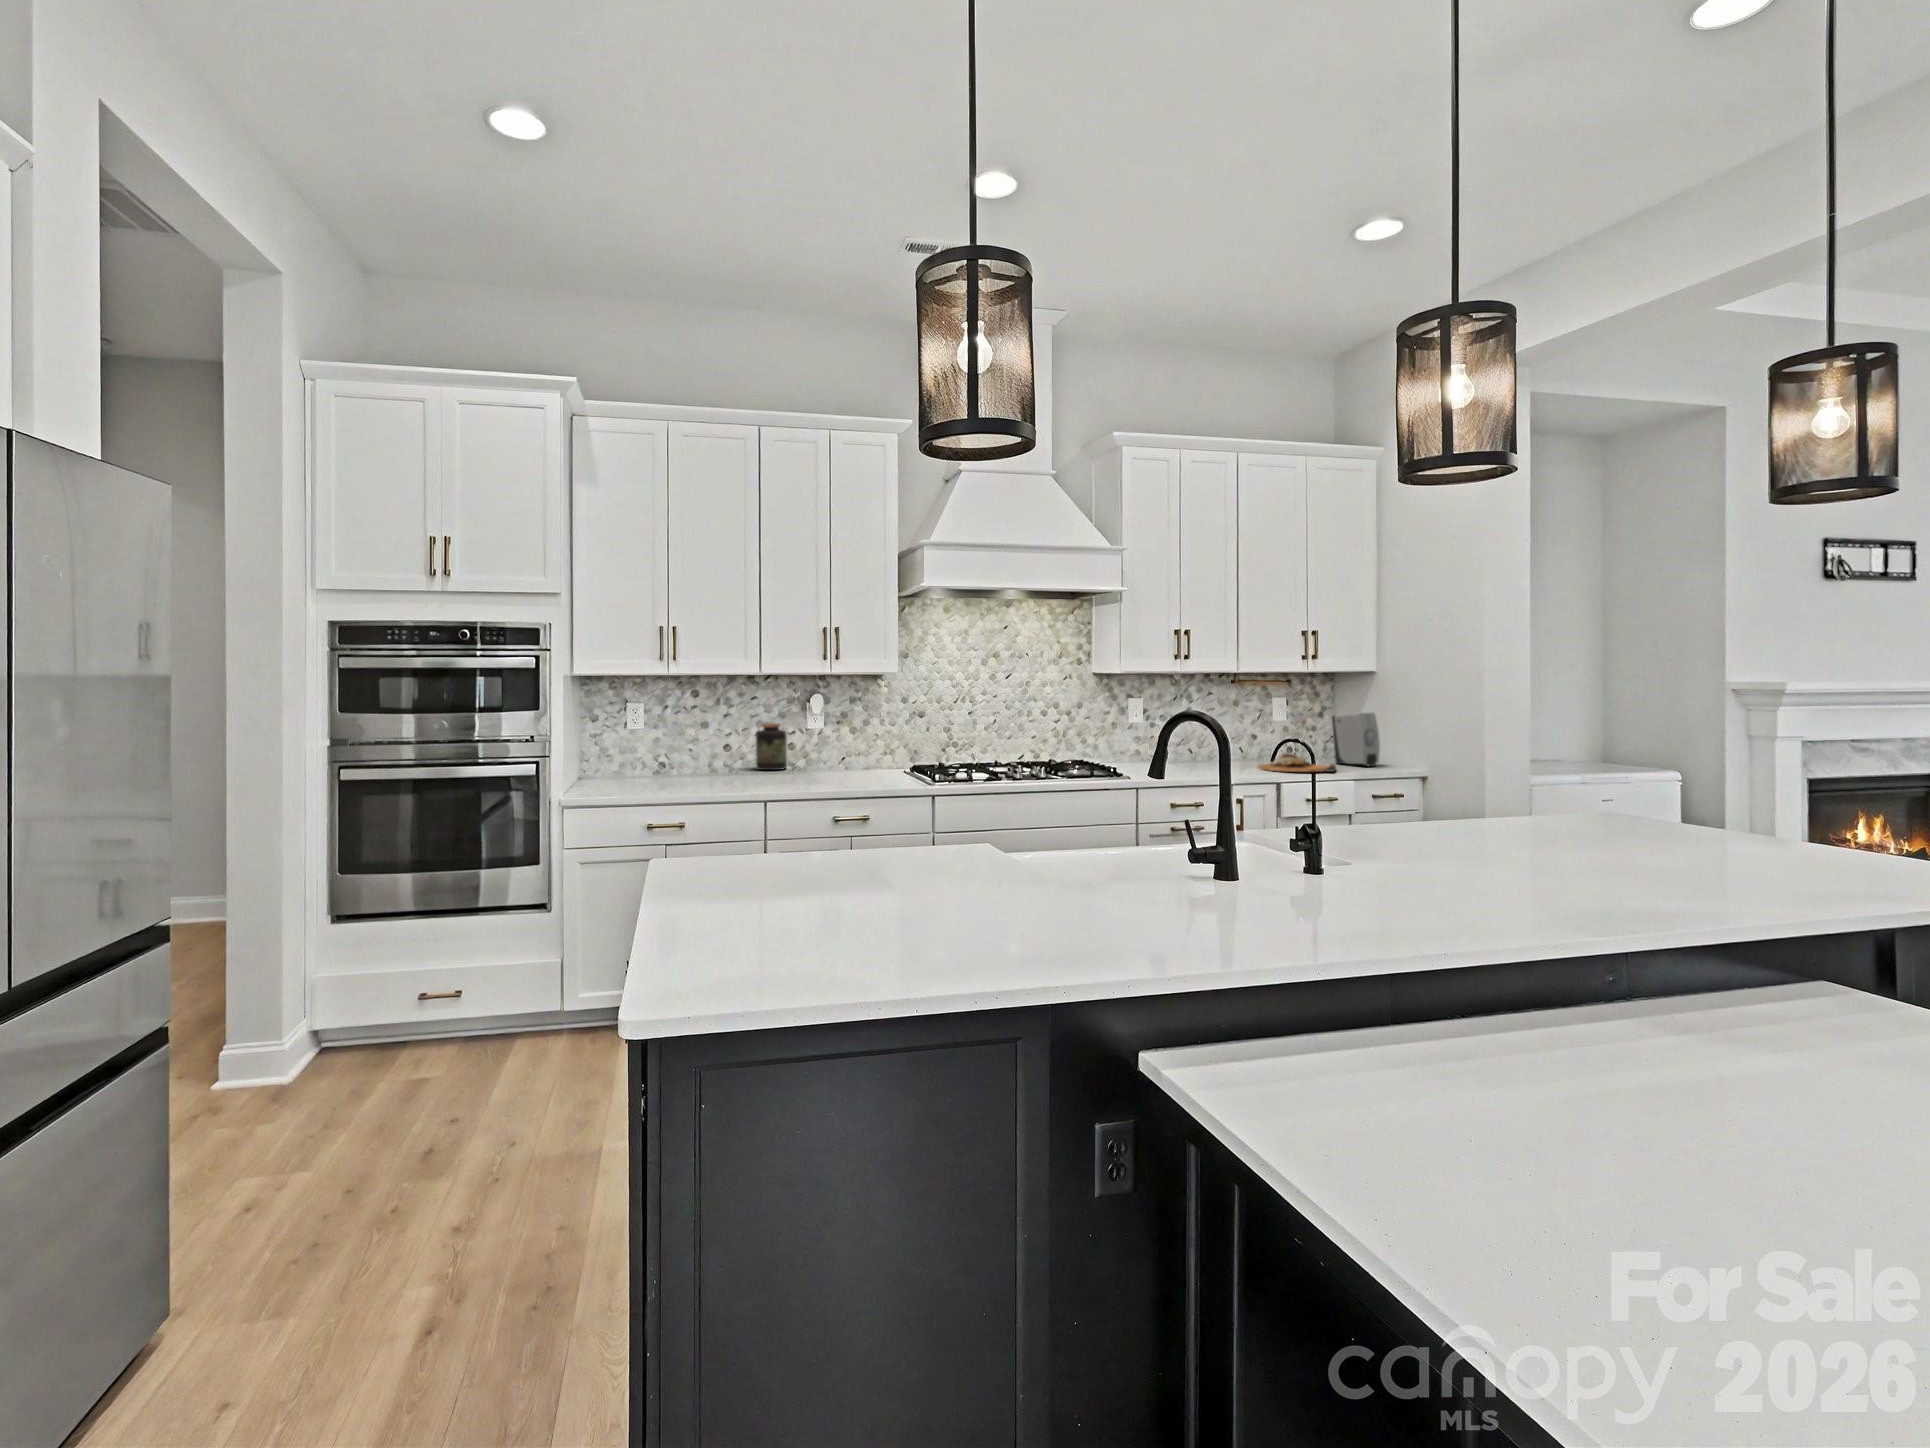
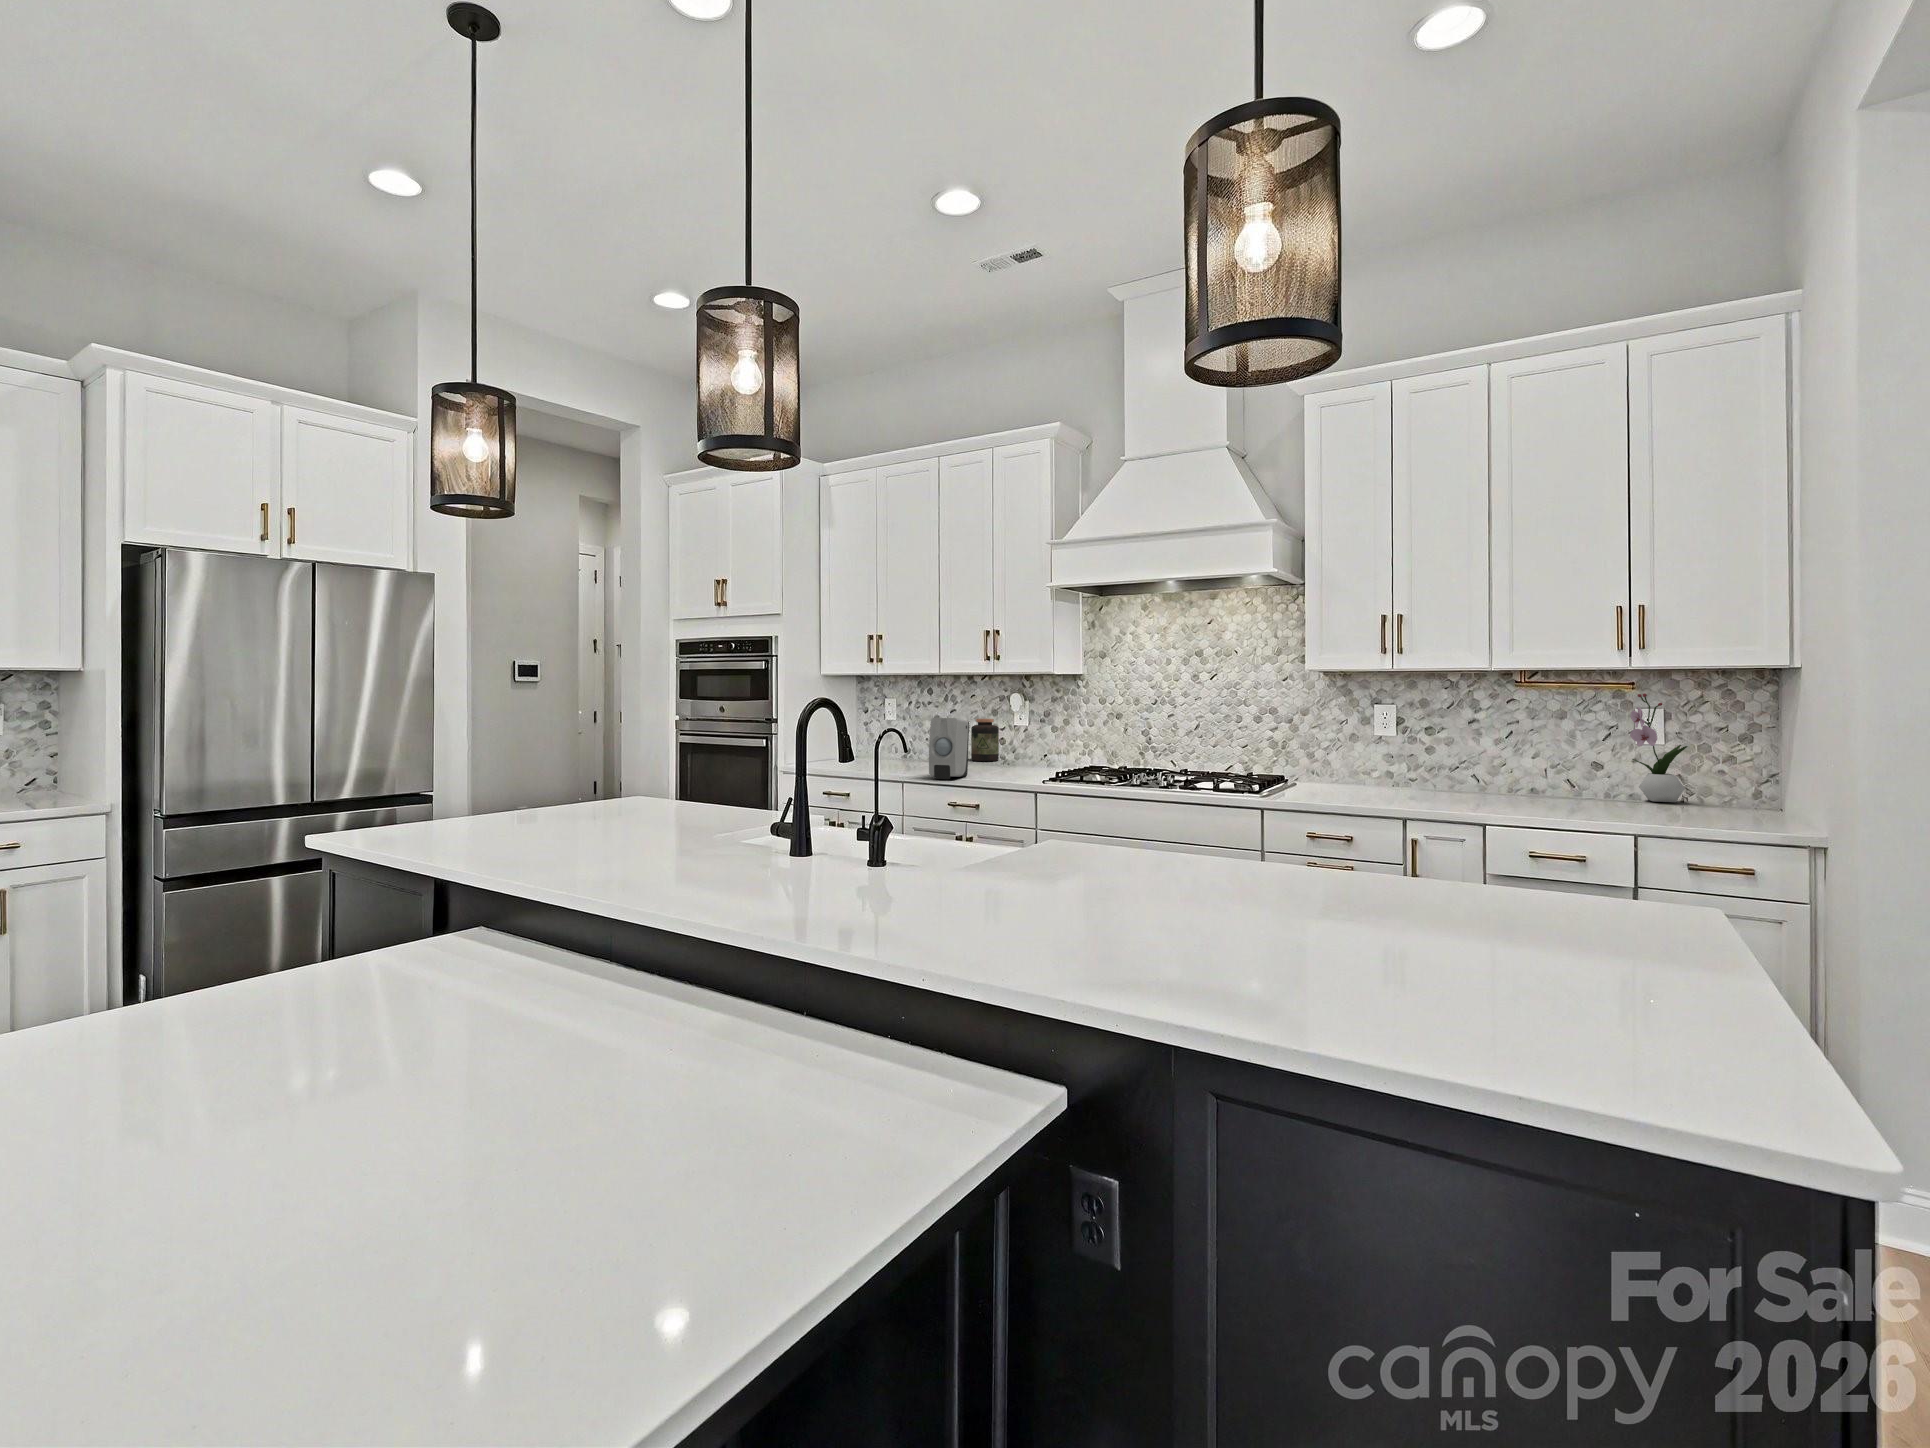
flower arrangement: none [1273,688,1306,758] -> present [1630,693,1688,802]
soap dispenser: present [1332,713,1380,766] -> present [929,718,969,779]
cutting board: present [1257,754,1336,772] -> none [1495,787,1630,818]

